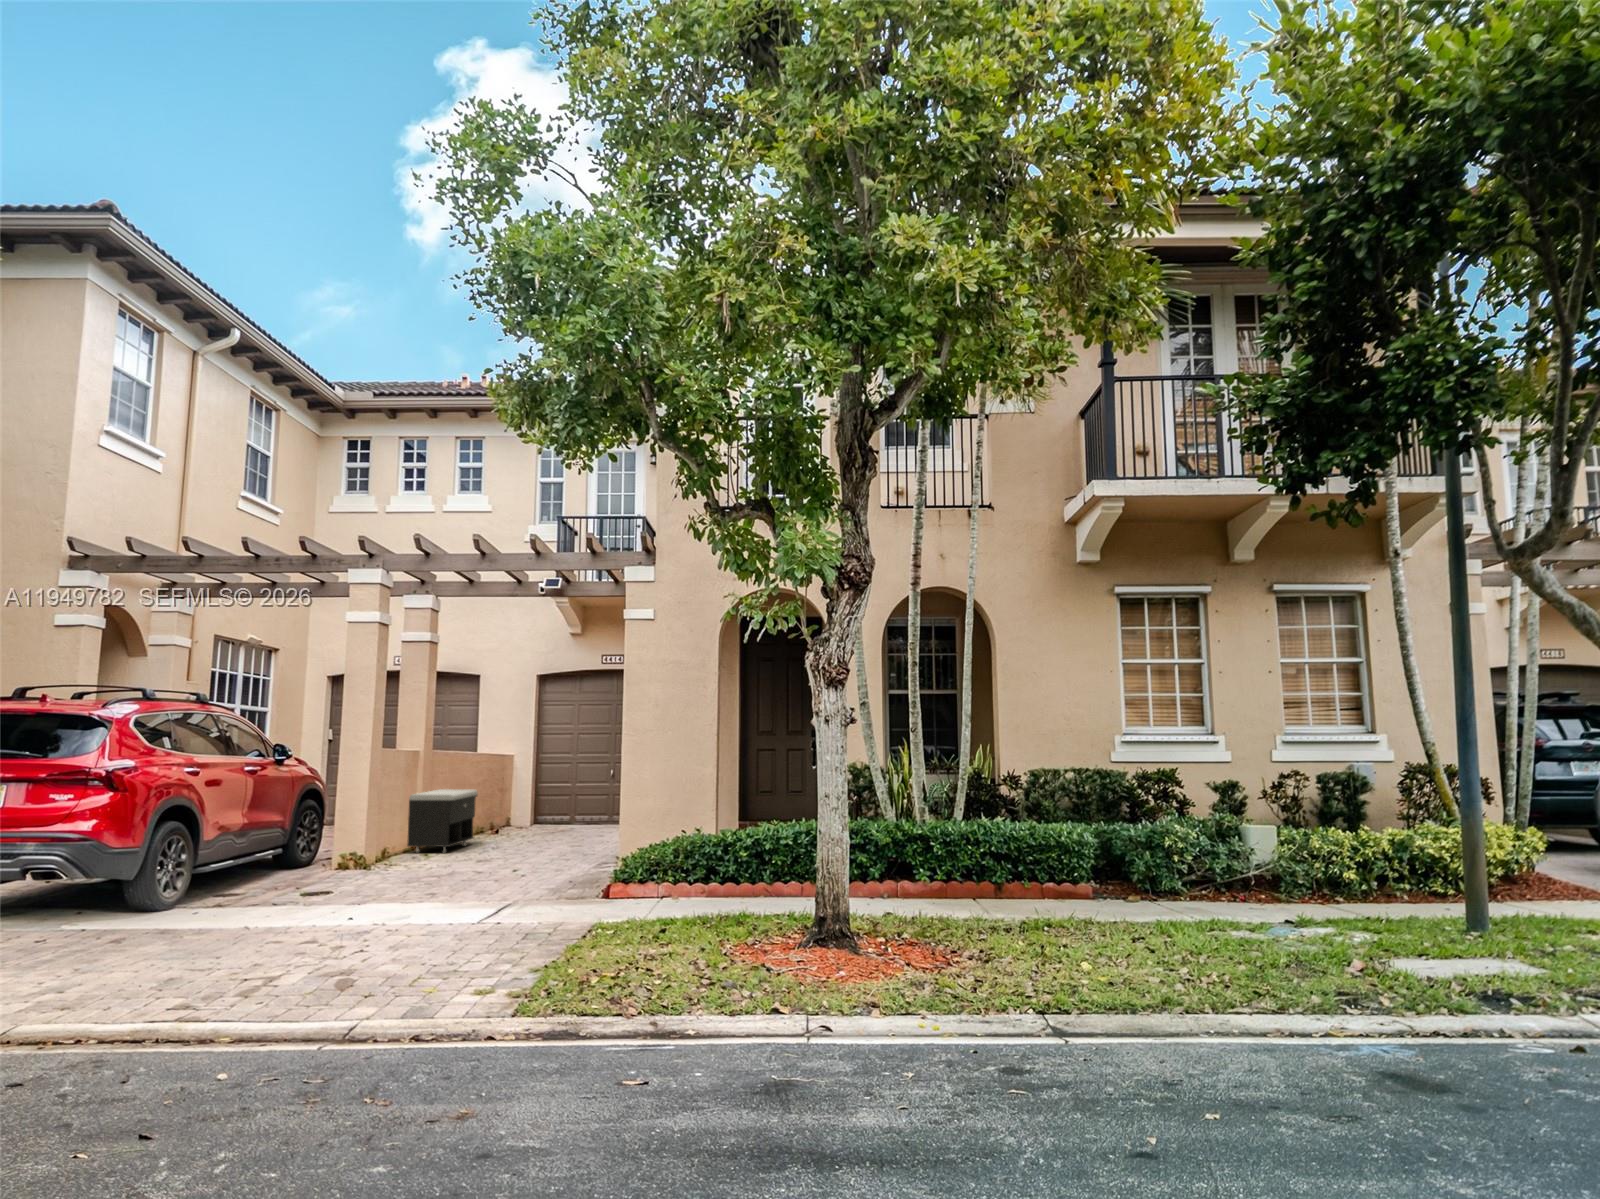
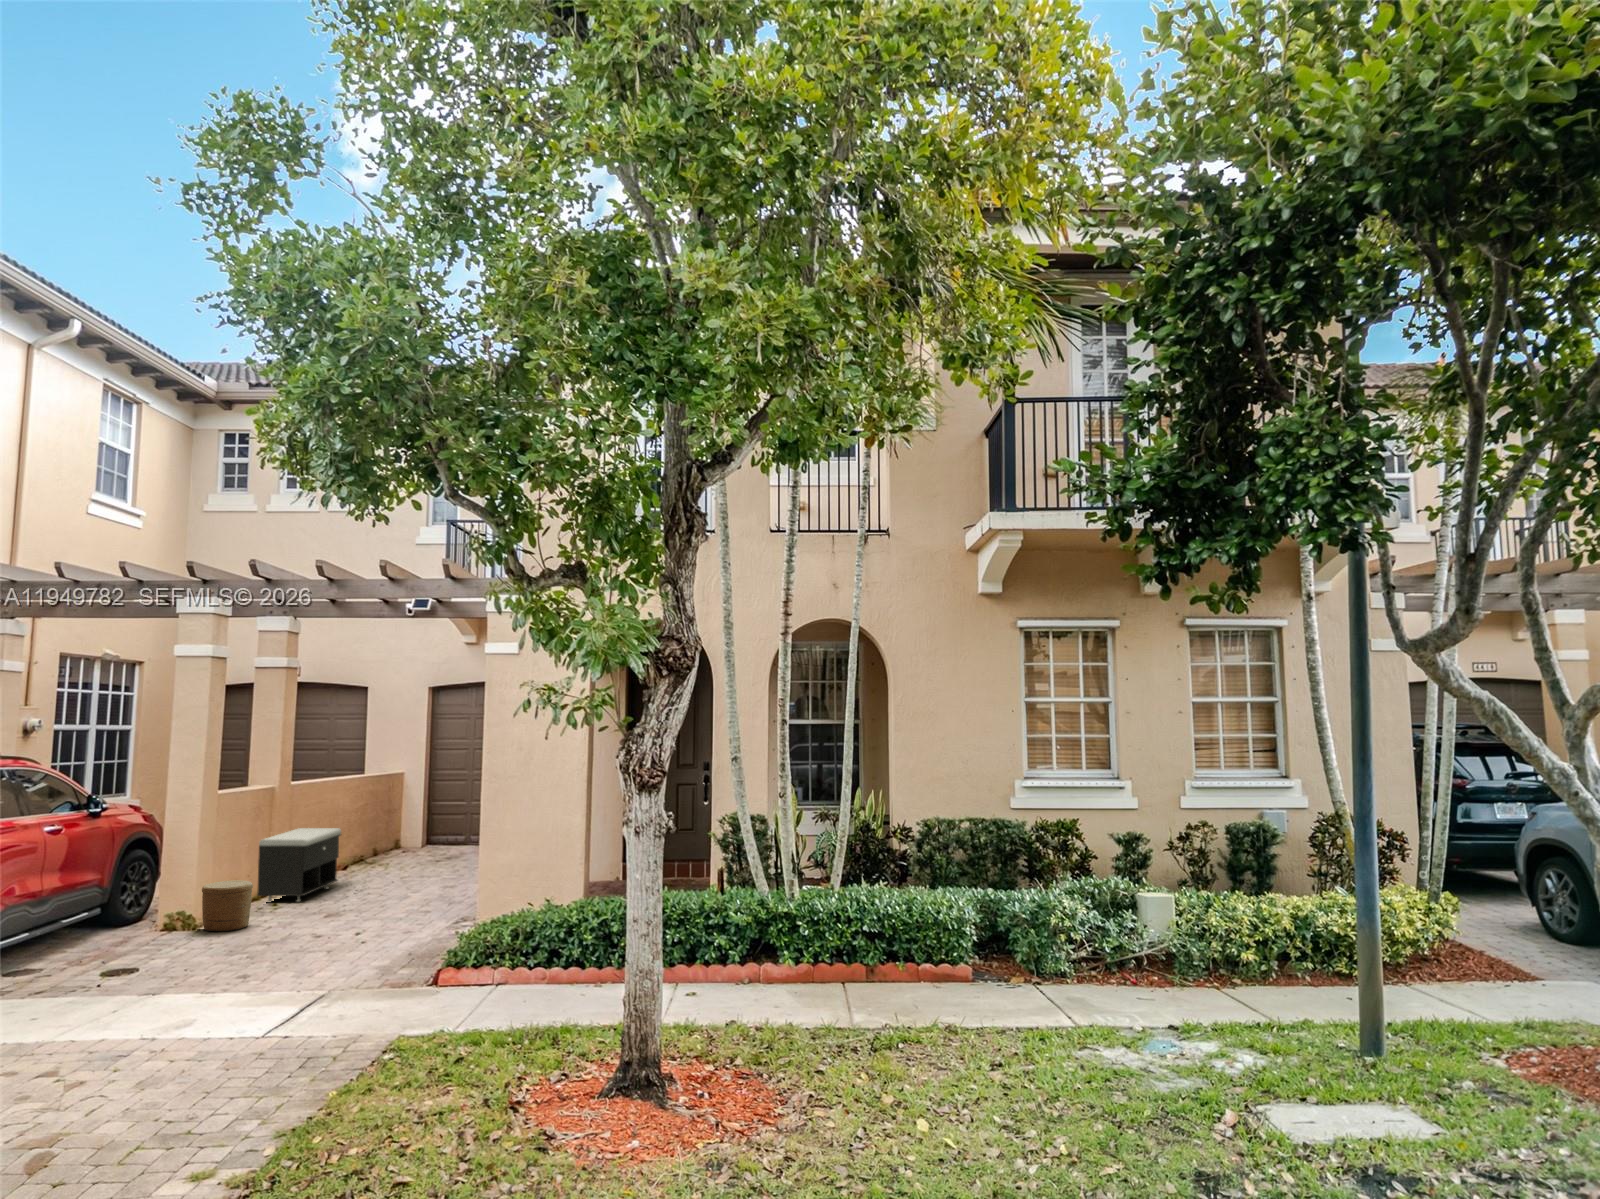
woven basket: none [369,825,413,869] -> present [202,880,253,932]

